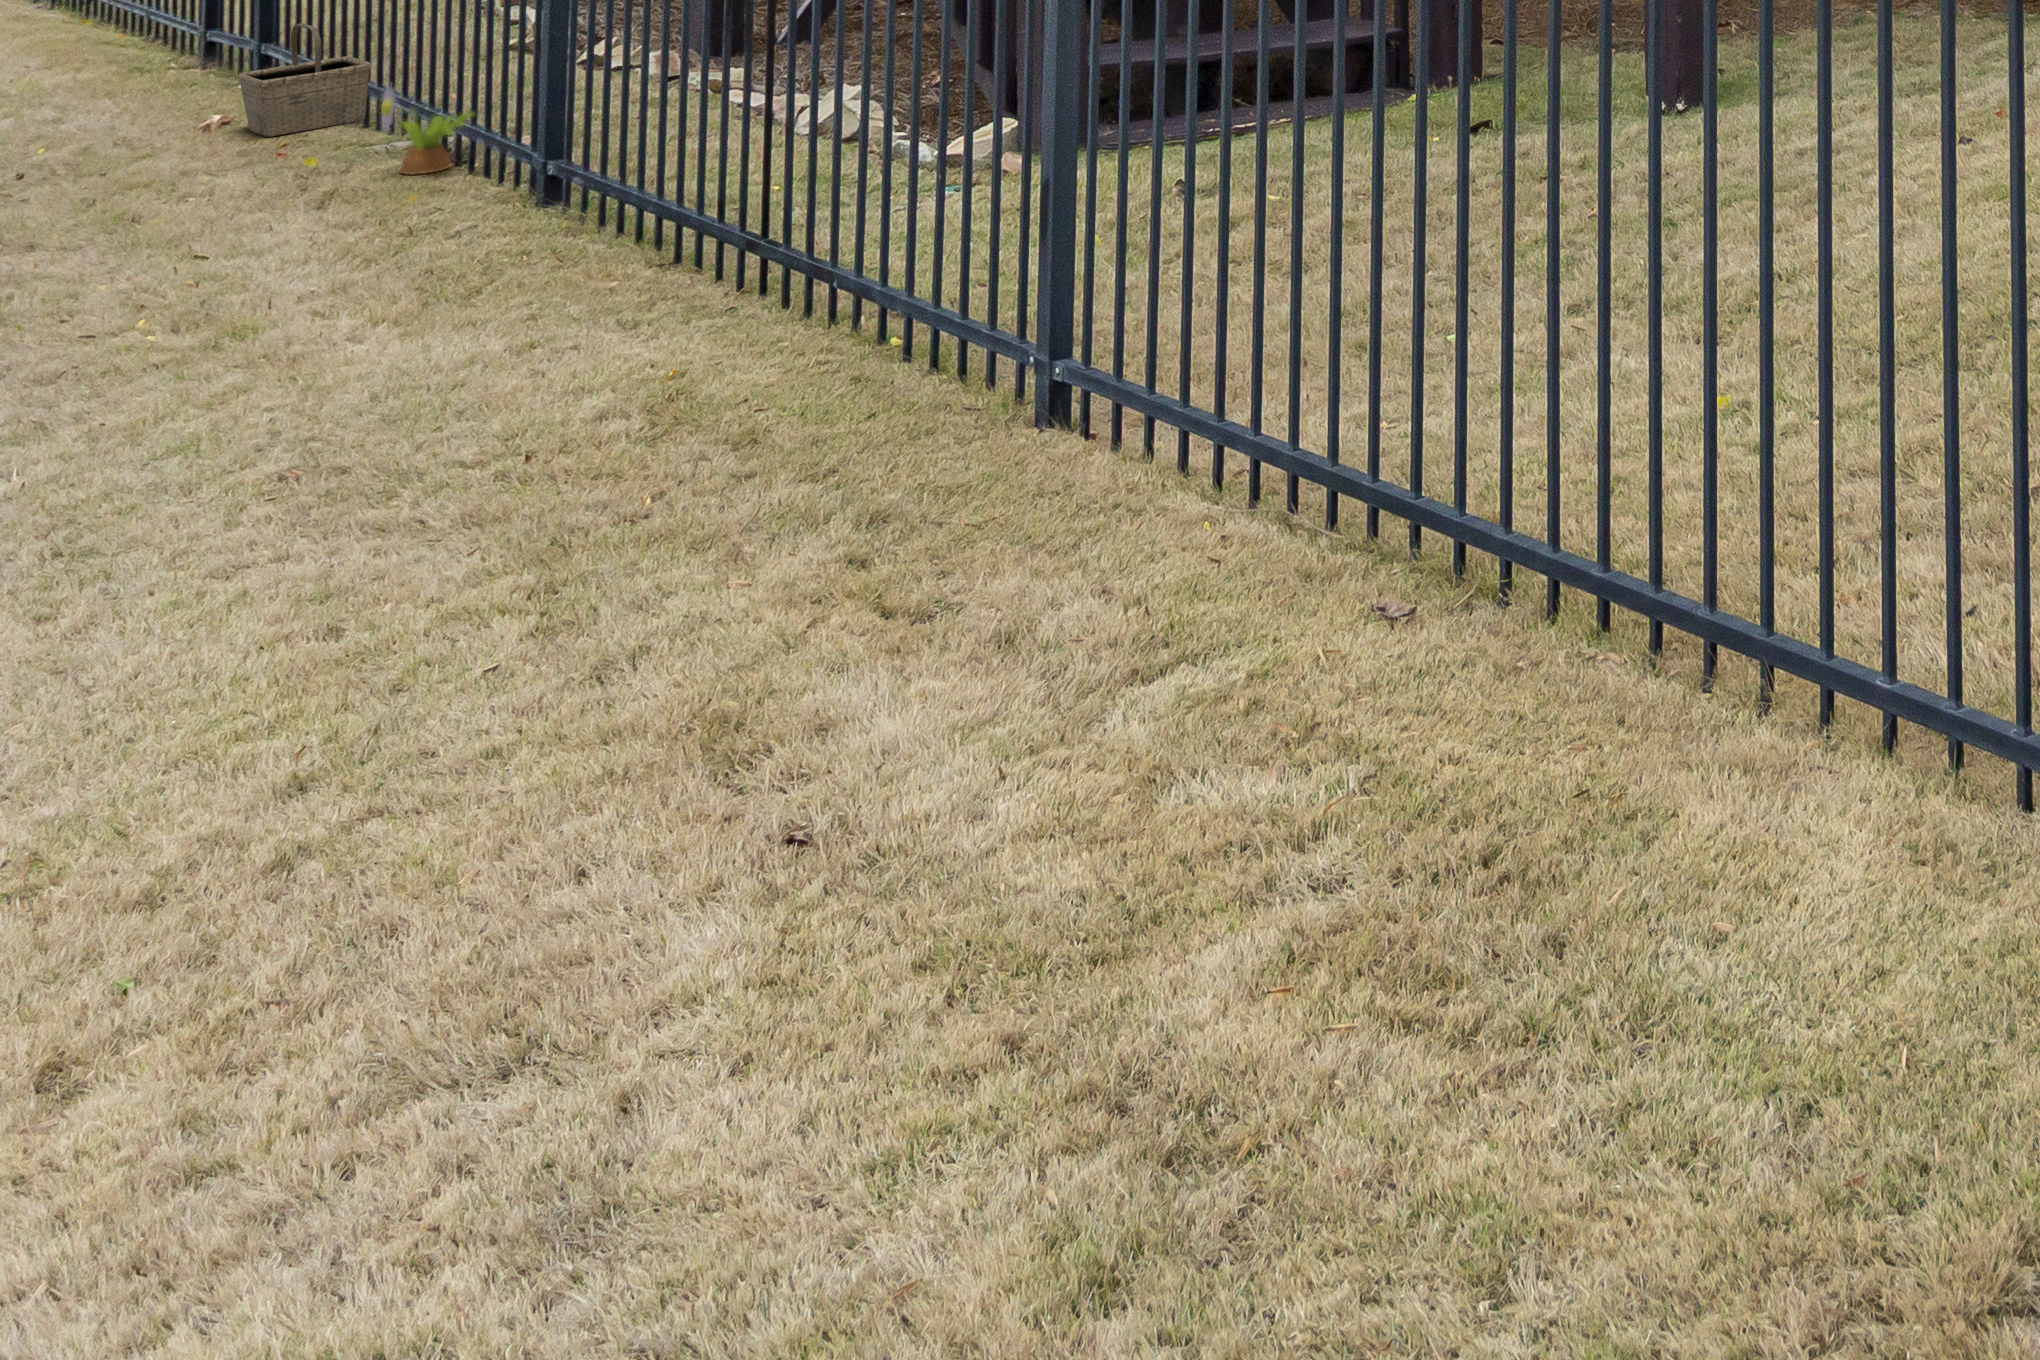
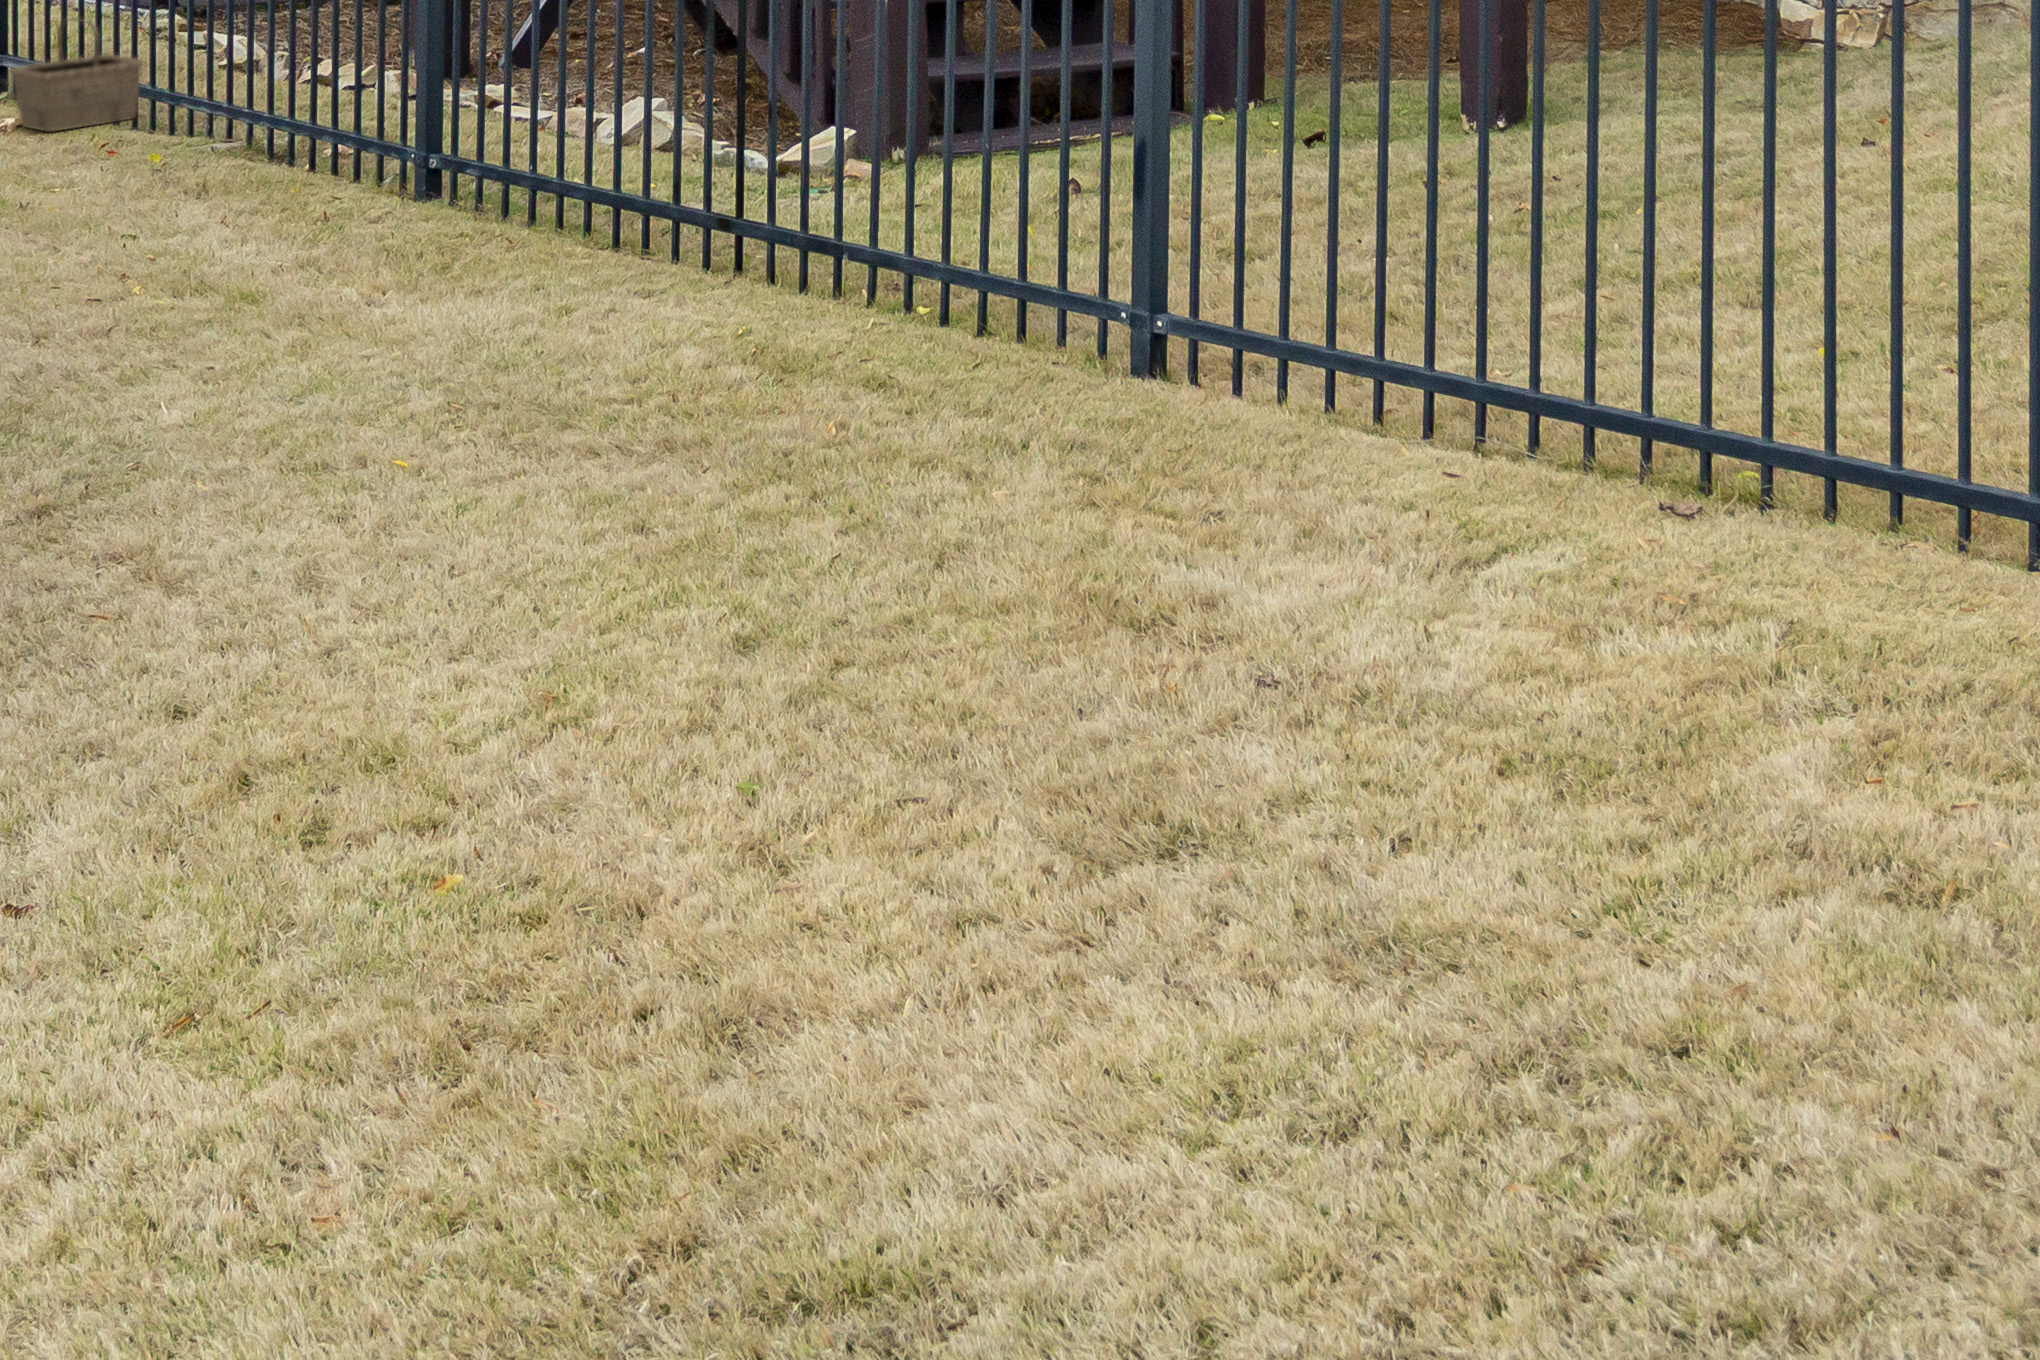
decorative plant: present [381,87,473,175] -> none [214,69,304,165]

